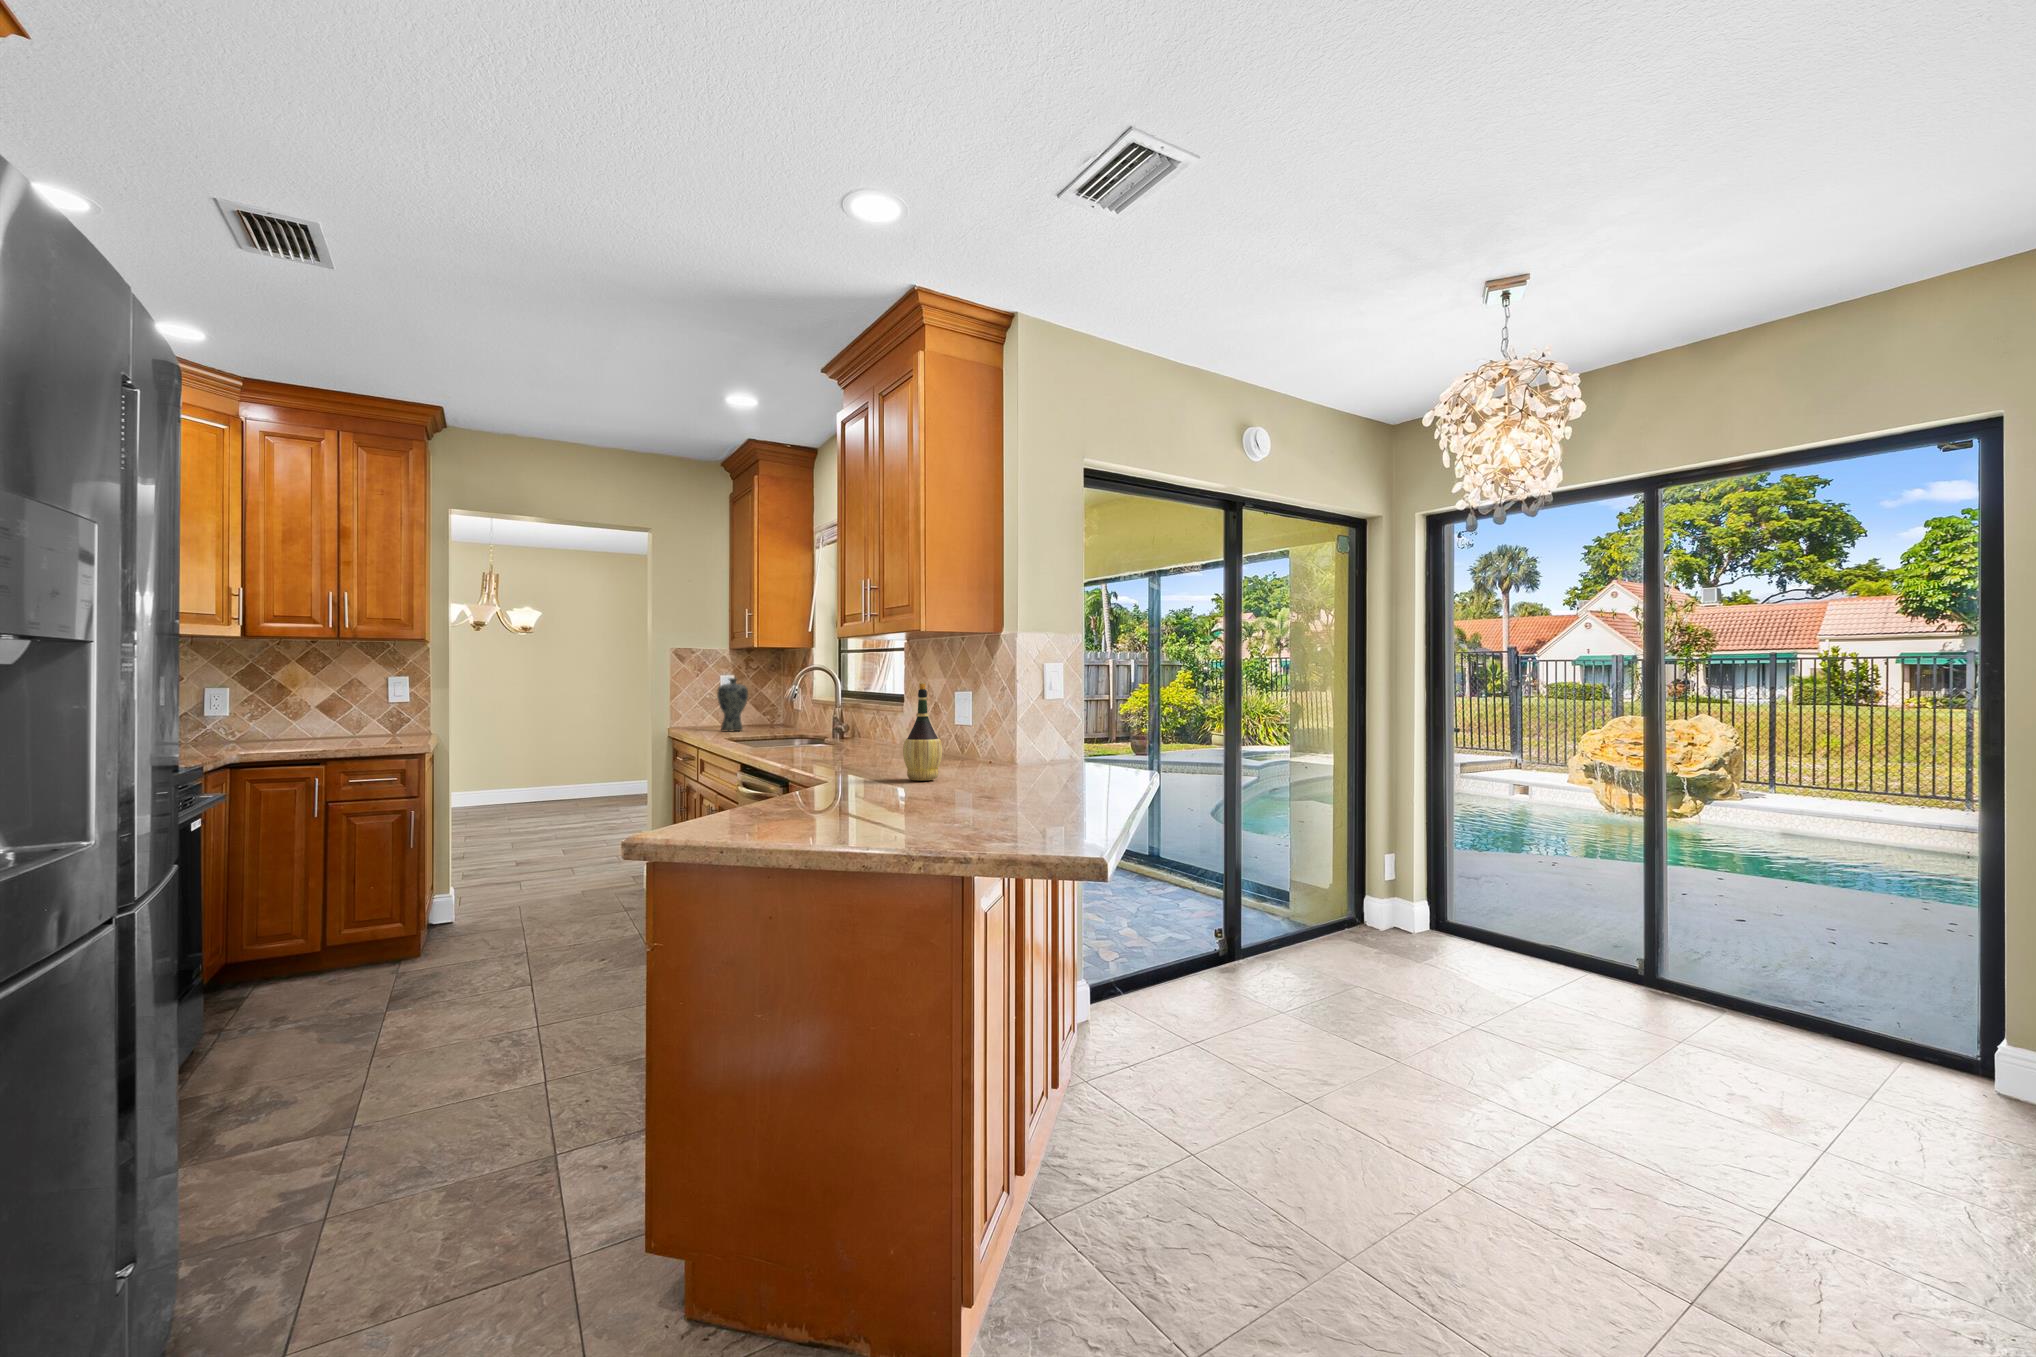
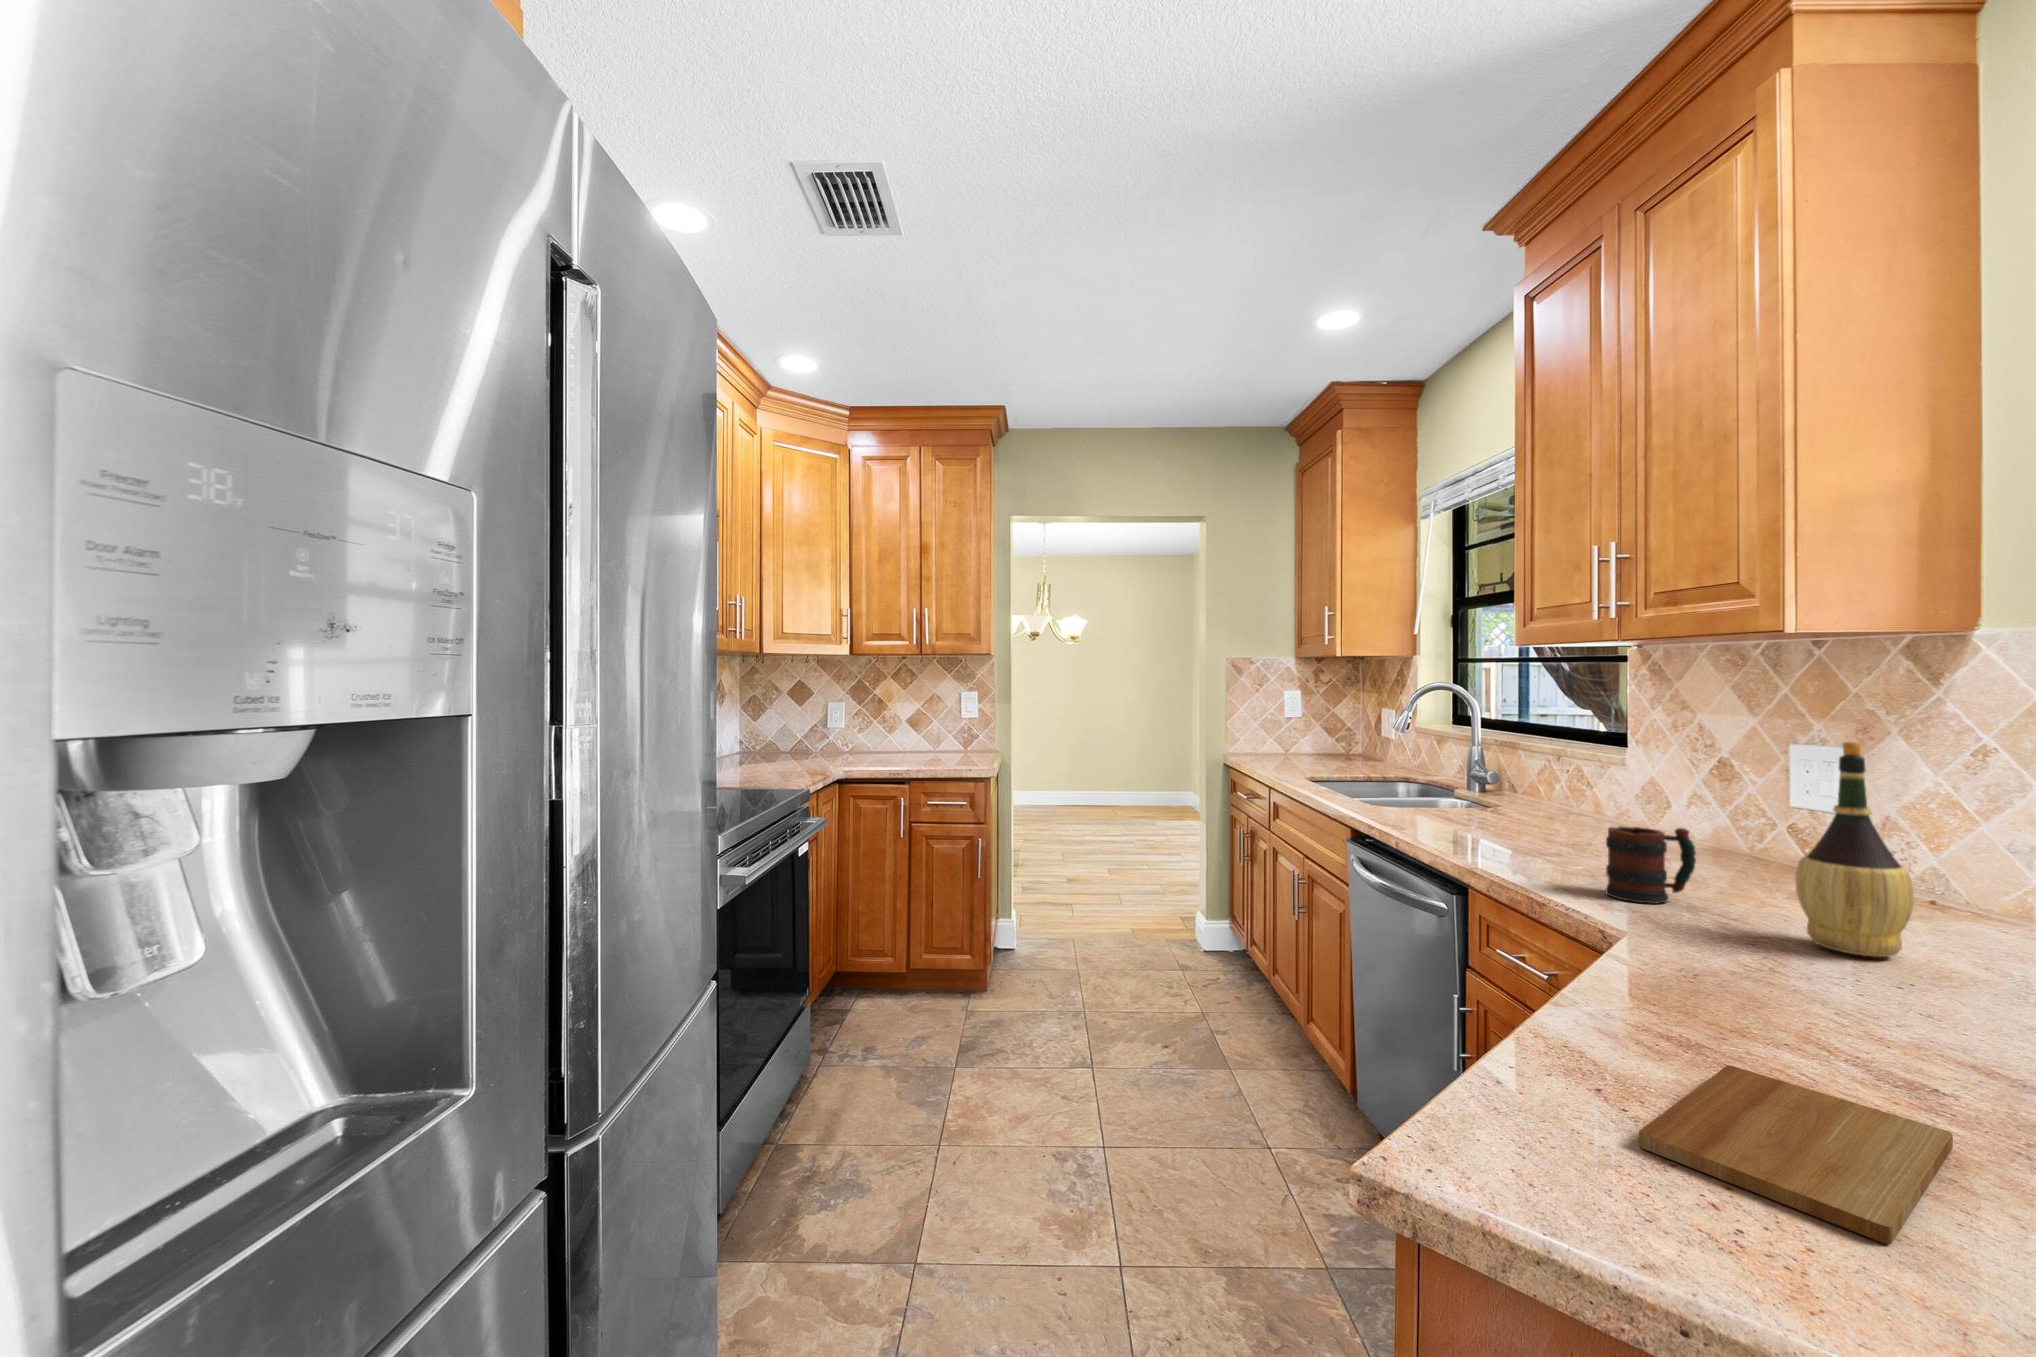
vase: present [717,678,748,732] -> none [1283,693,1322,759]
mug: none [843,734,883,775] -> present [1606,826,1696,904]
cutting board: none [747,804,859,828] -> present [1639,1066,1953,1244]

